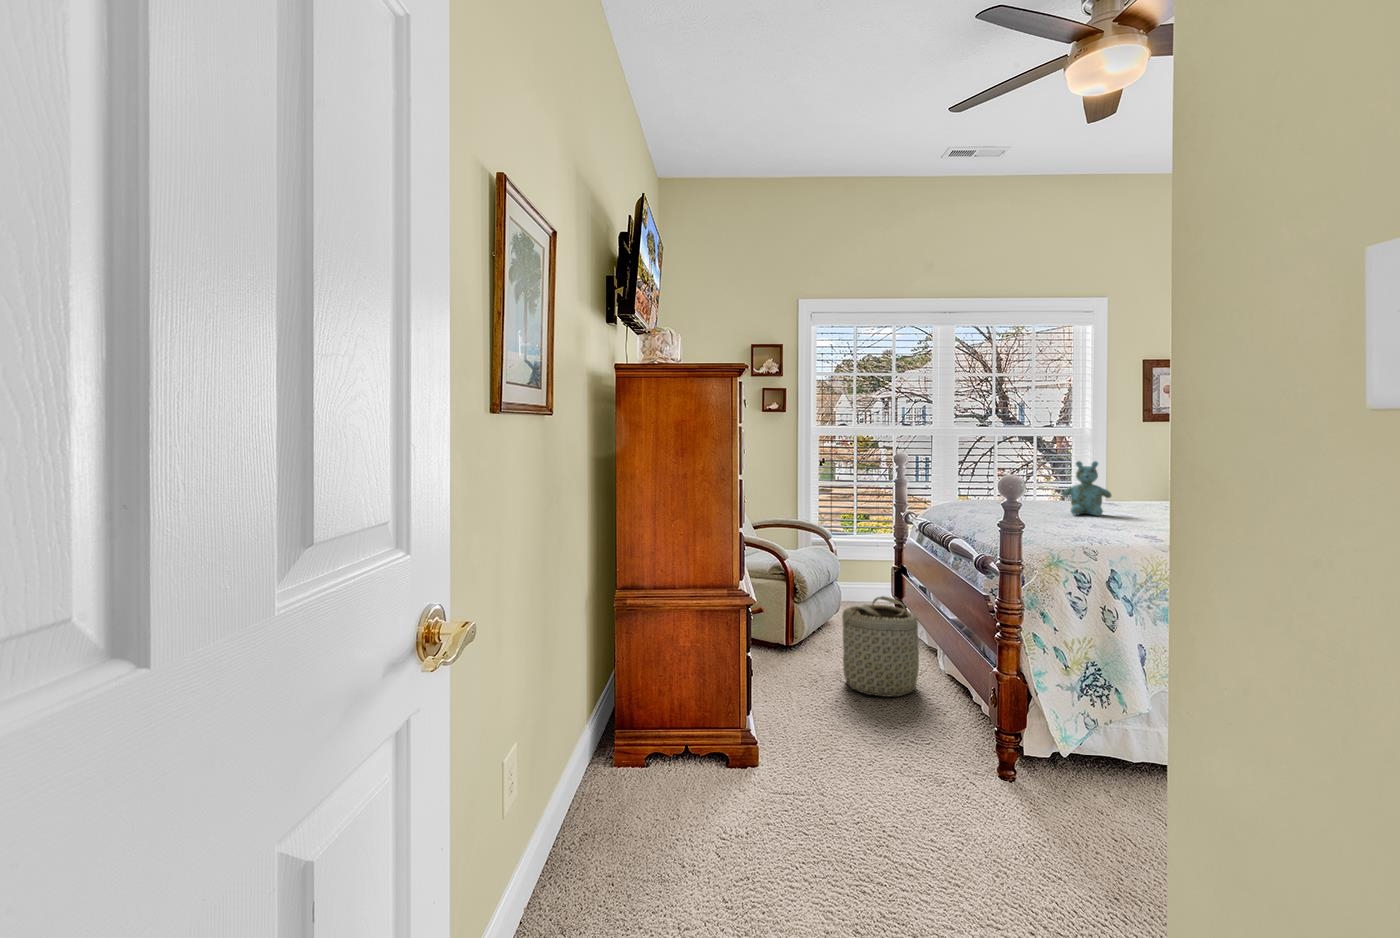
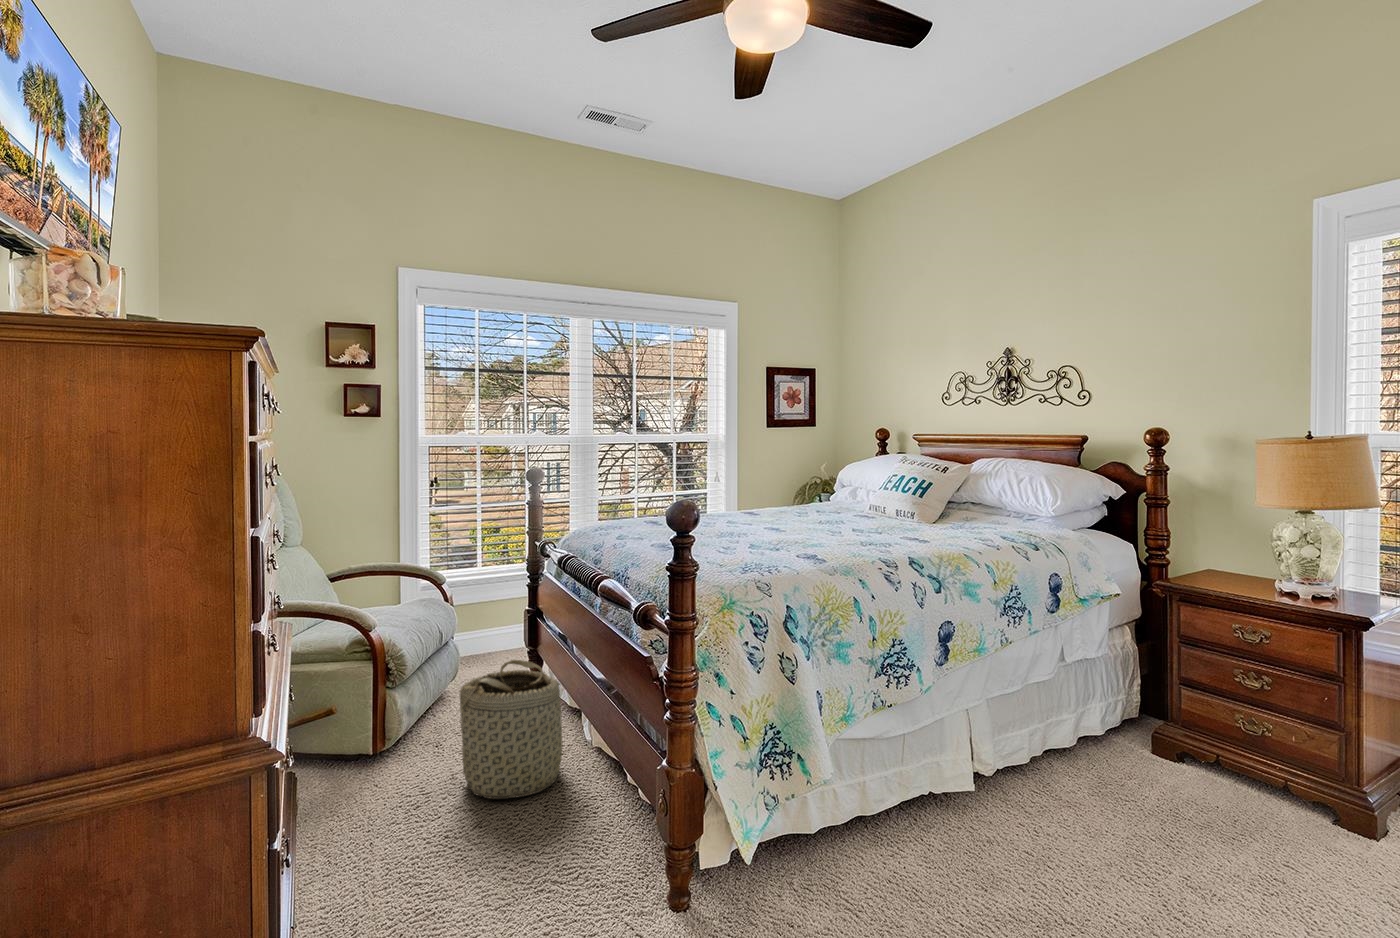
stuffed bear: present [1062,461,1112,516] -> none [712,474,760,536]

